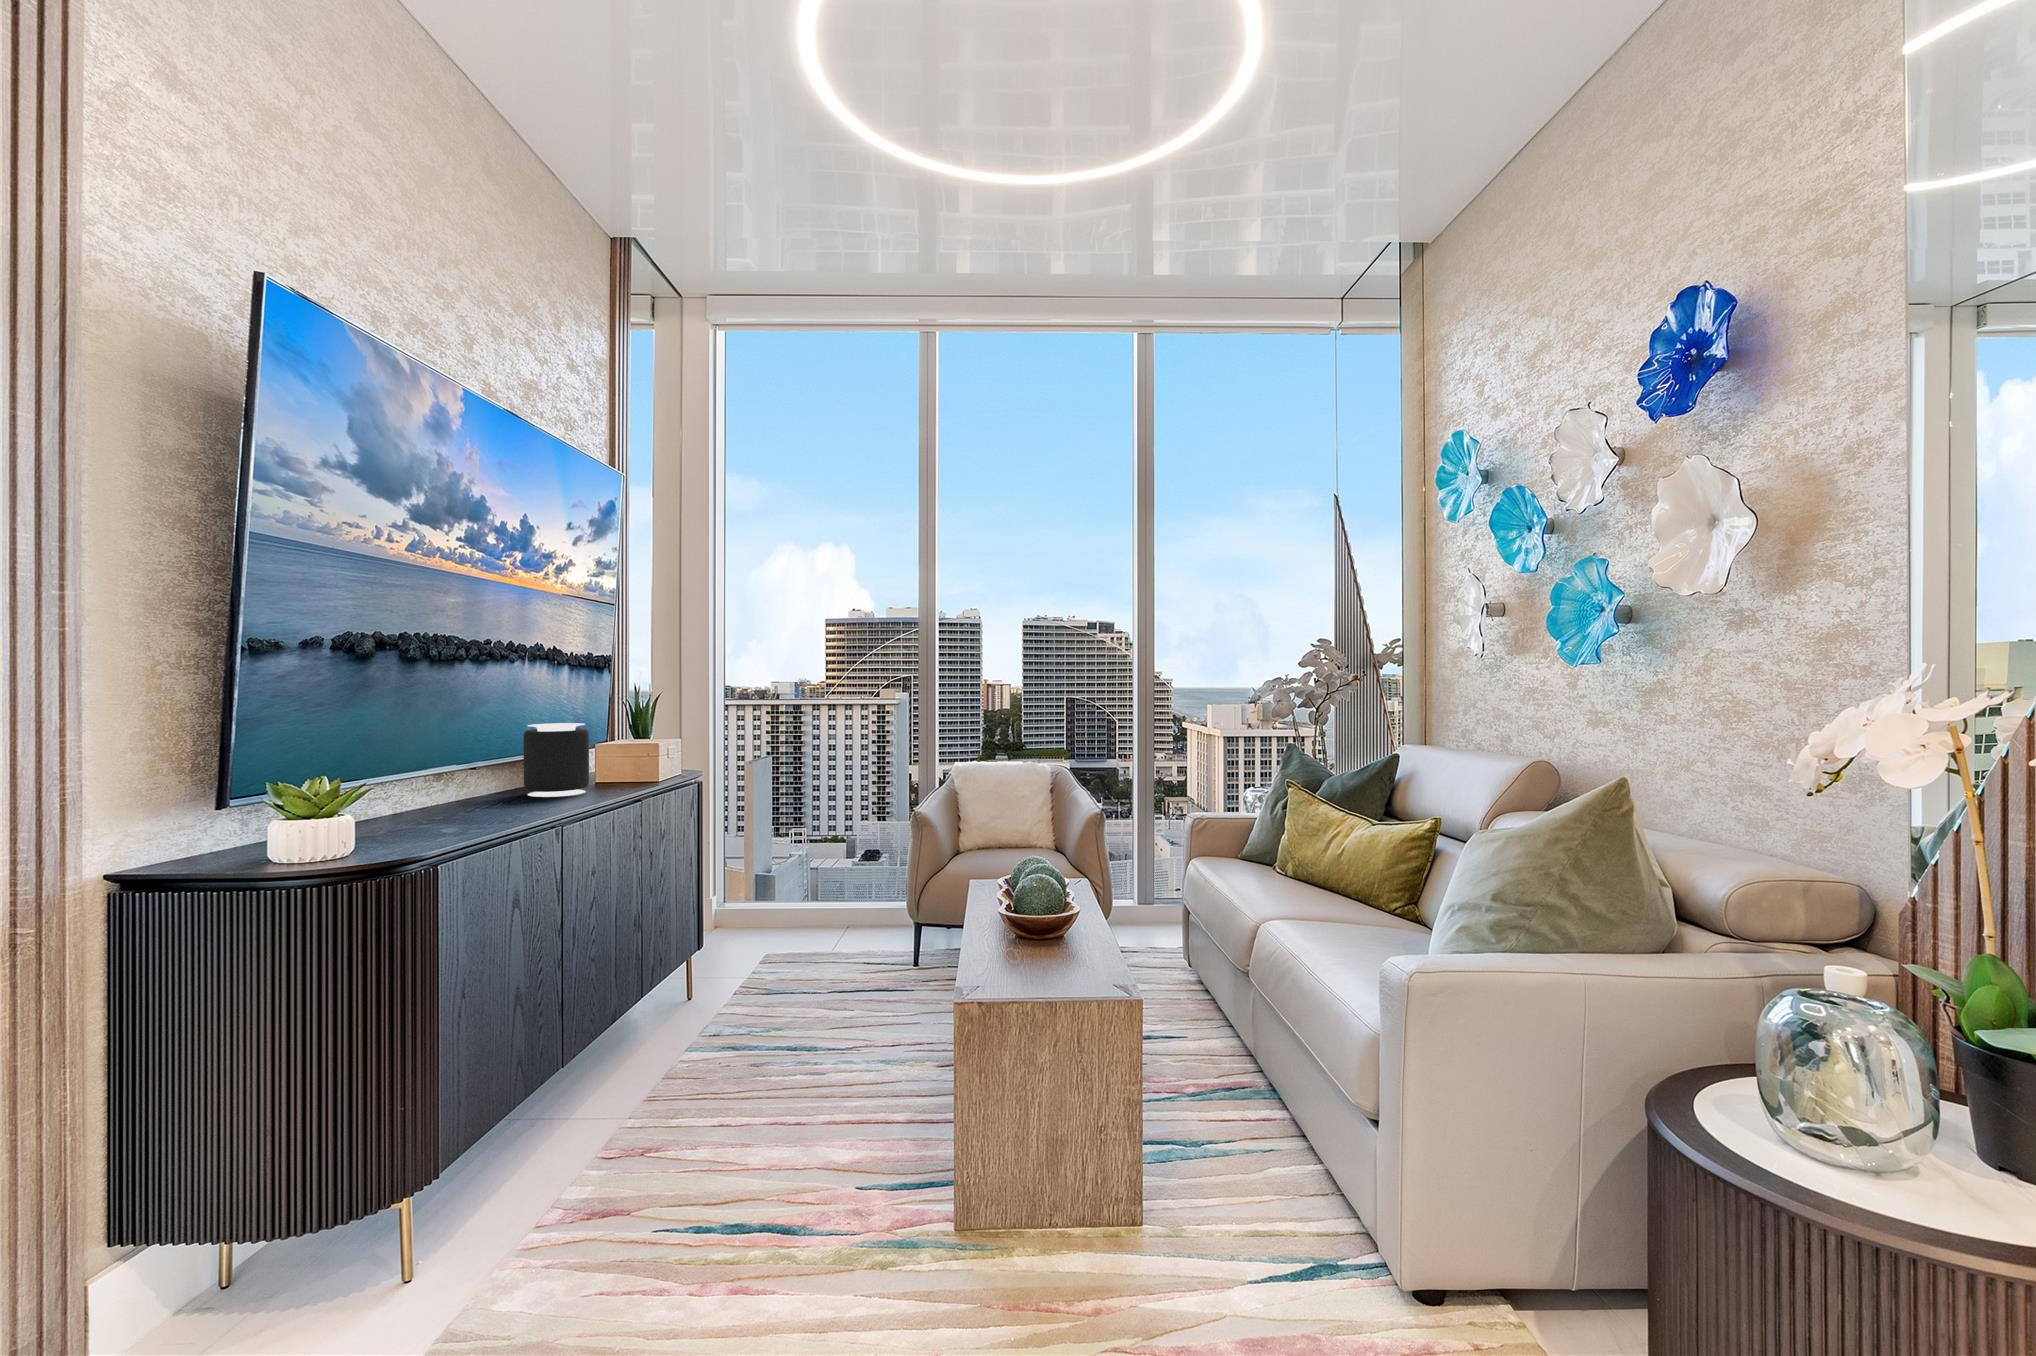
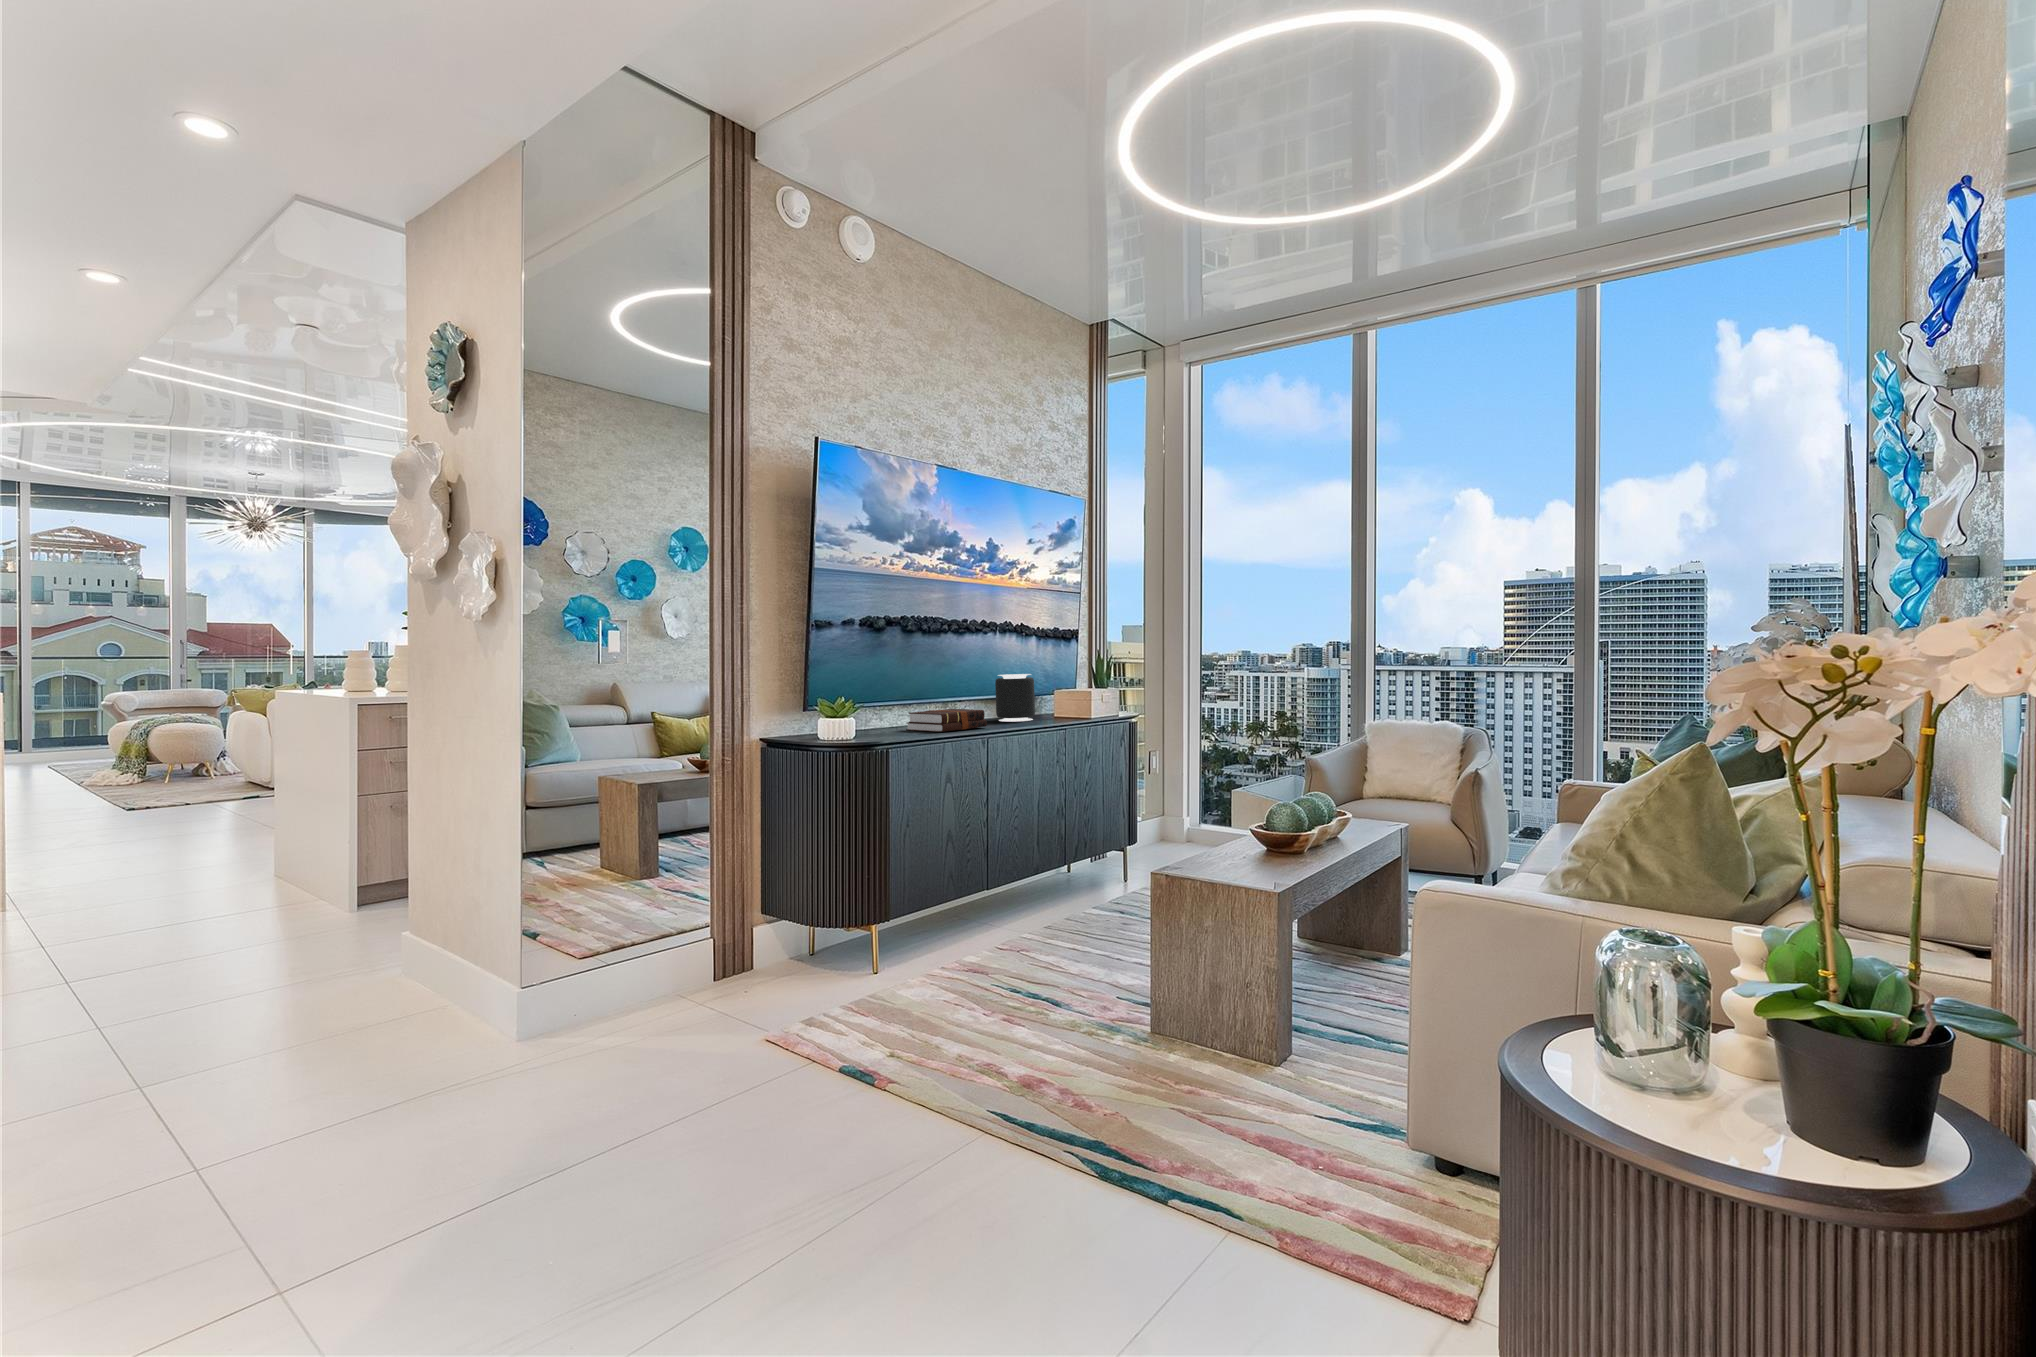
hardback book: none [412,784,554,826] -> present [906,709,987,732]

